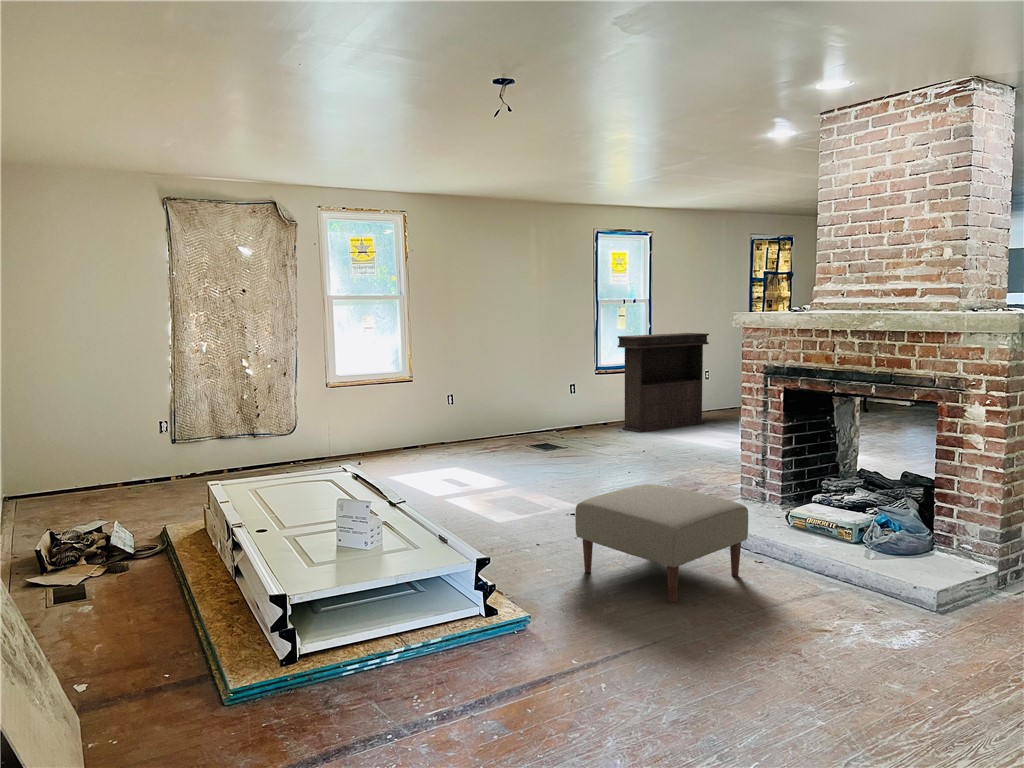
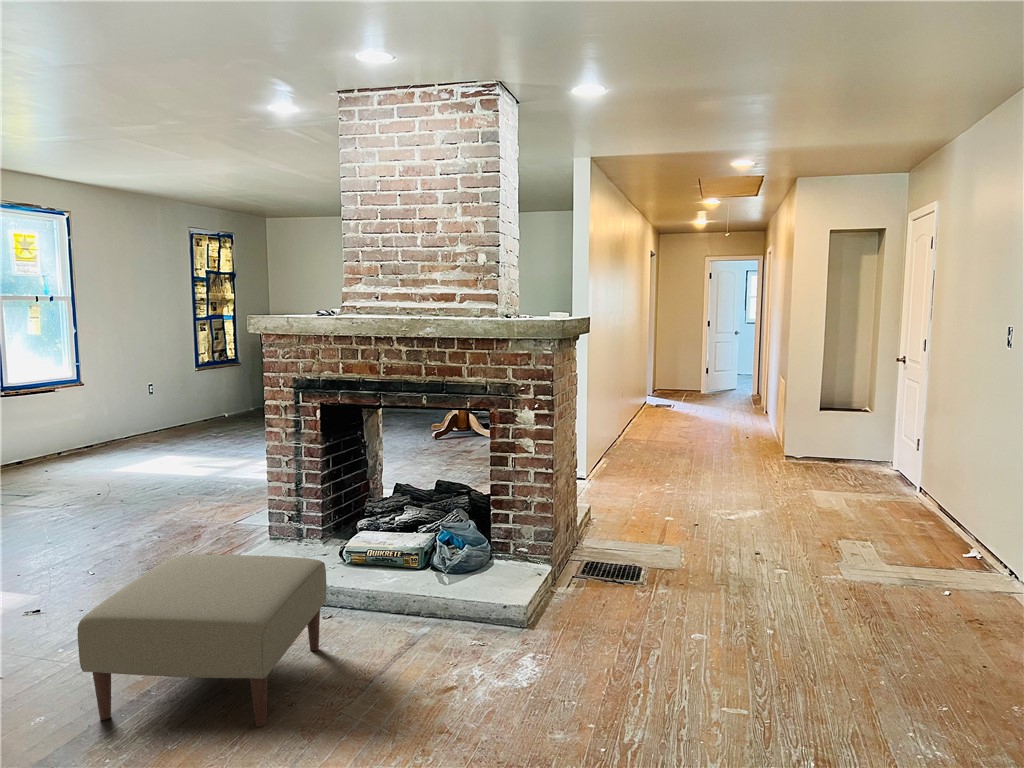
console table: present [618,333,709,433] -> none [35,339,160,468]

